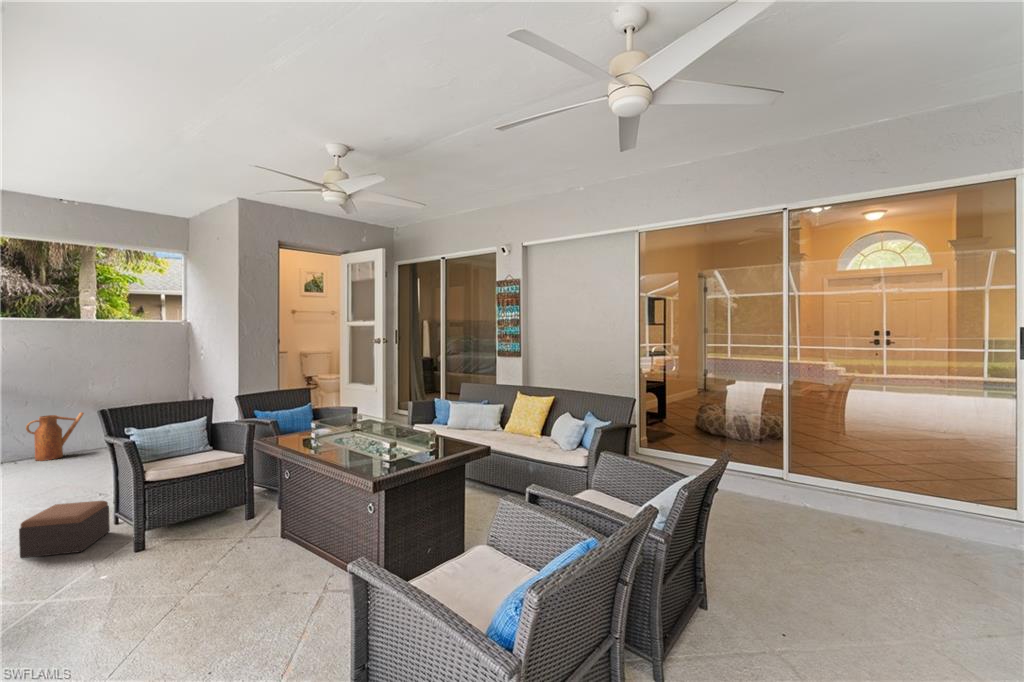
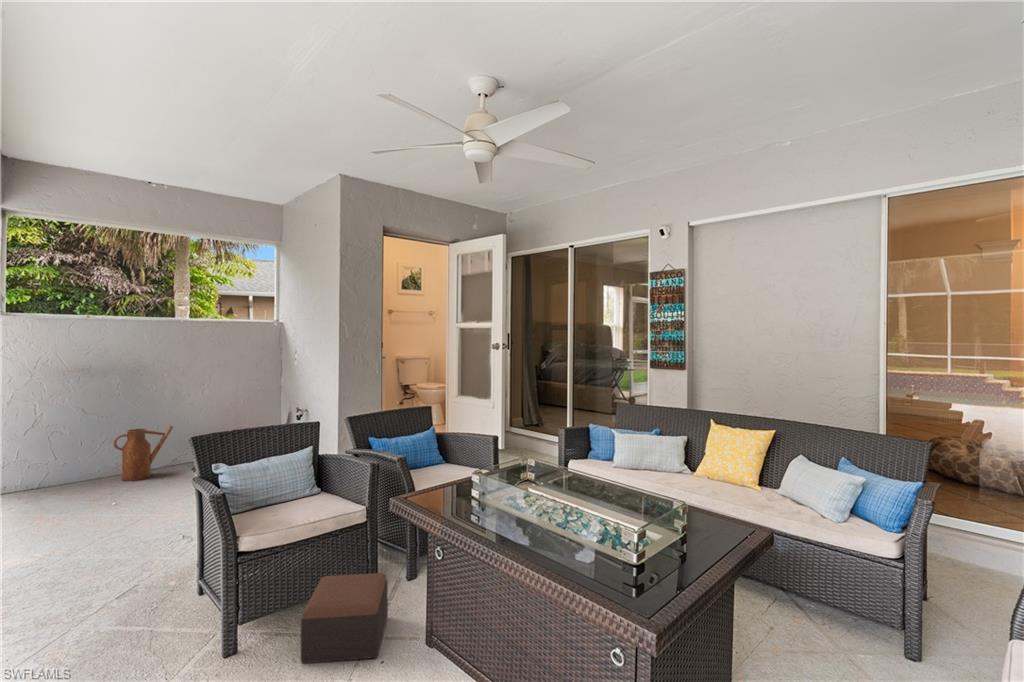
footstool: present [19,501,110,558] -> present [301,573,388,663]

